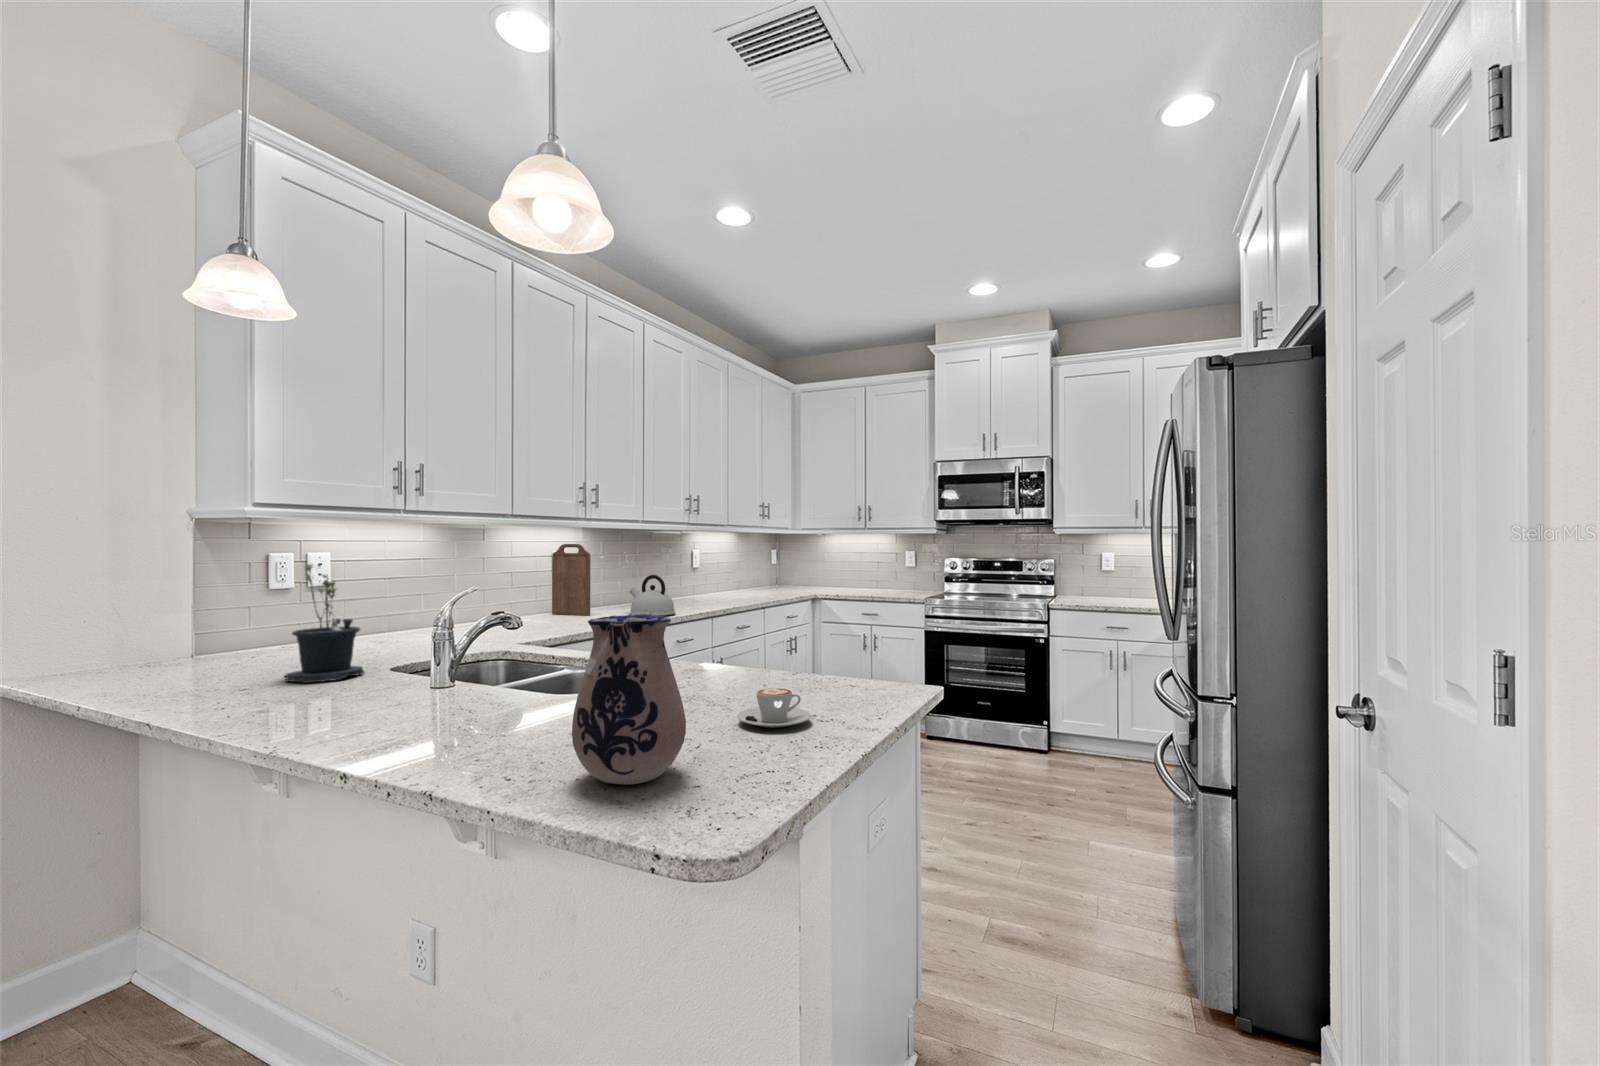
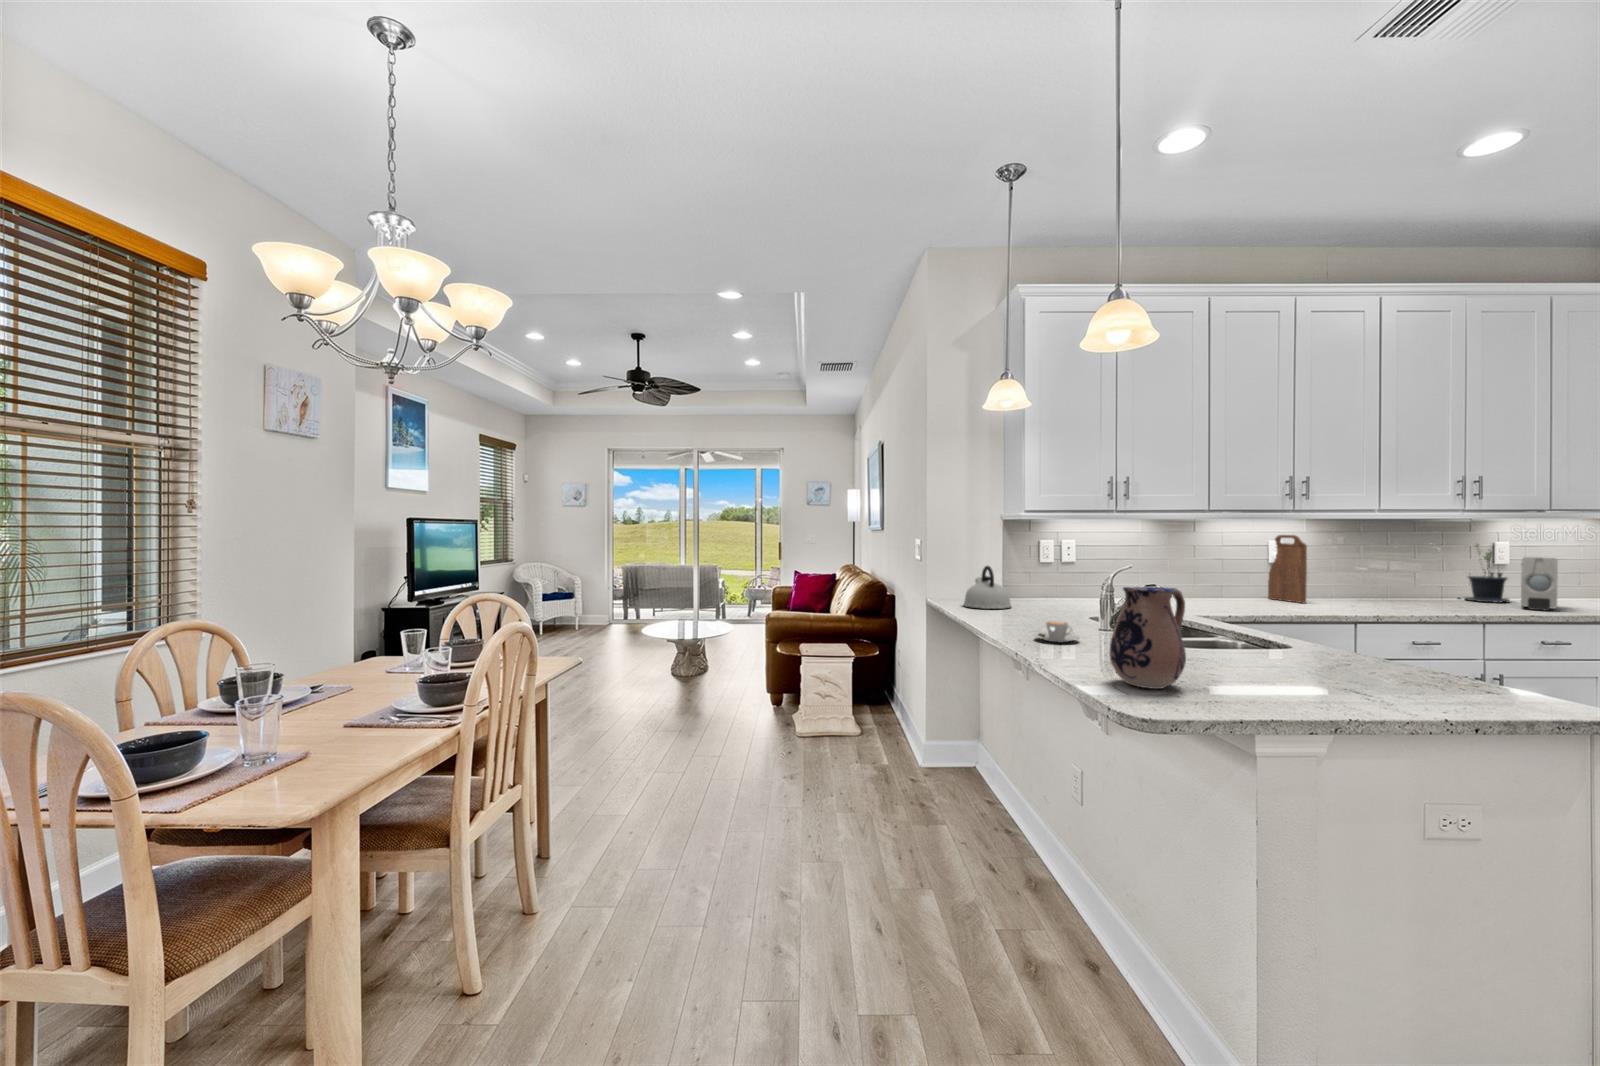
soap dispenser: none [722,560,746,603] -> present [1521,557,1558,611]
potted plant: present [285,564,364,683] -> present [1465,544,1510,603]
kettle: present [630,575,675,616] -> present [964,566,1011,609]
coffee cup: present [737,688,811,728] -> present [1035,621,1080,642]

